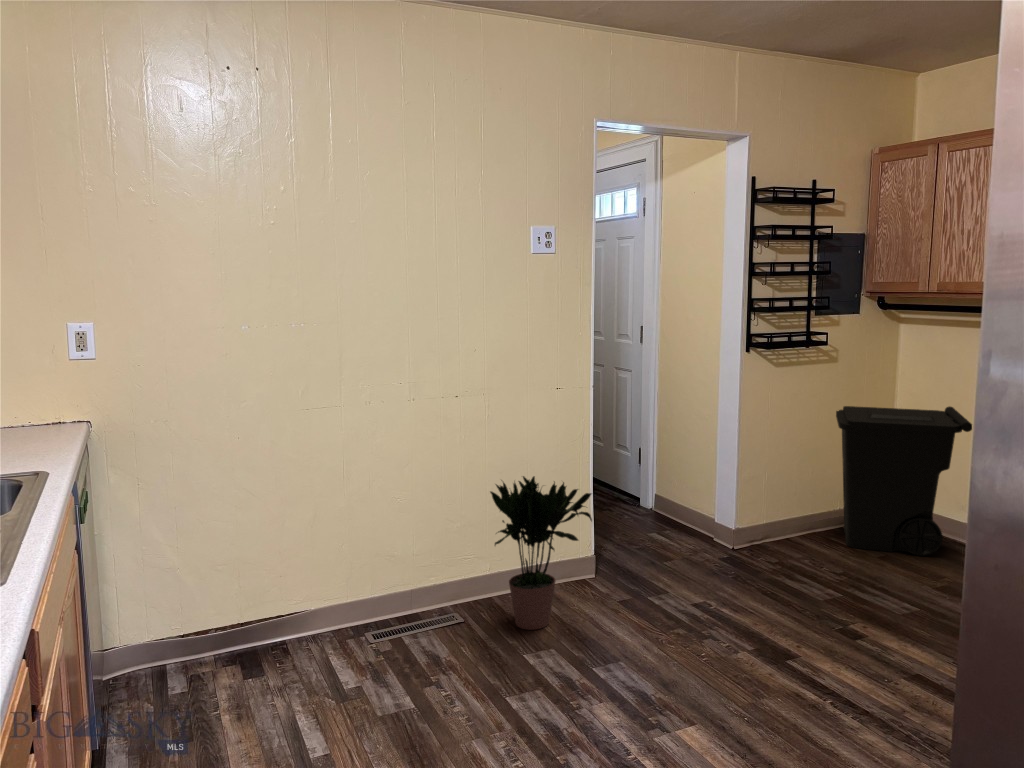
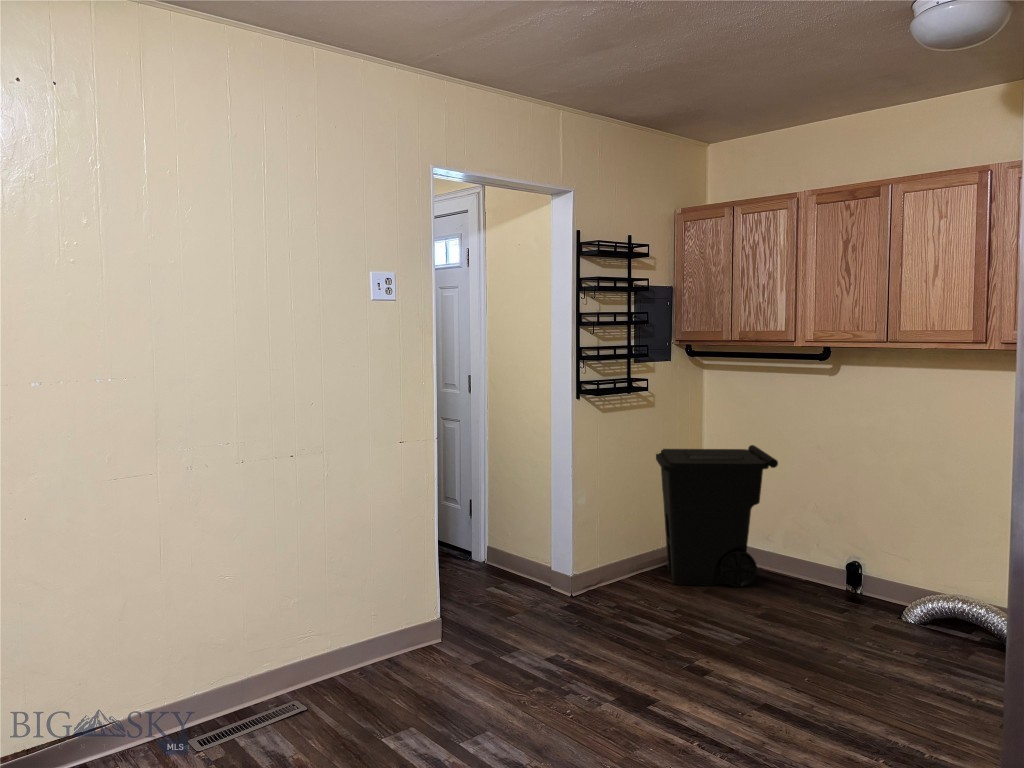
potted plant: present [490,476,592,630] -> none [335,527,454,709]

